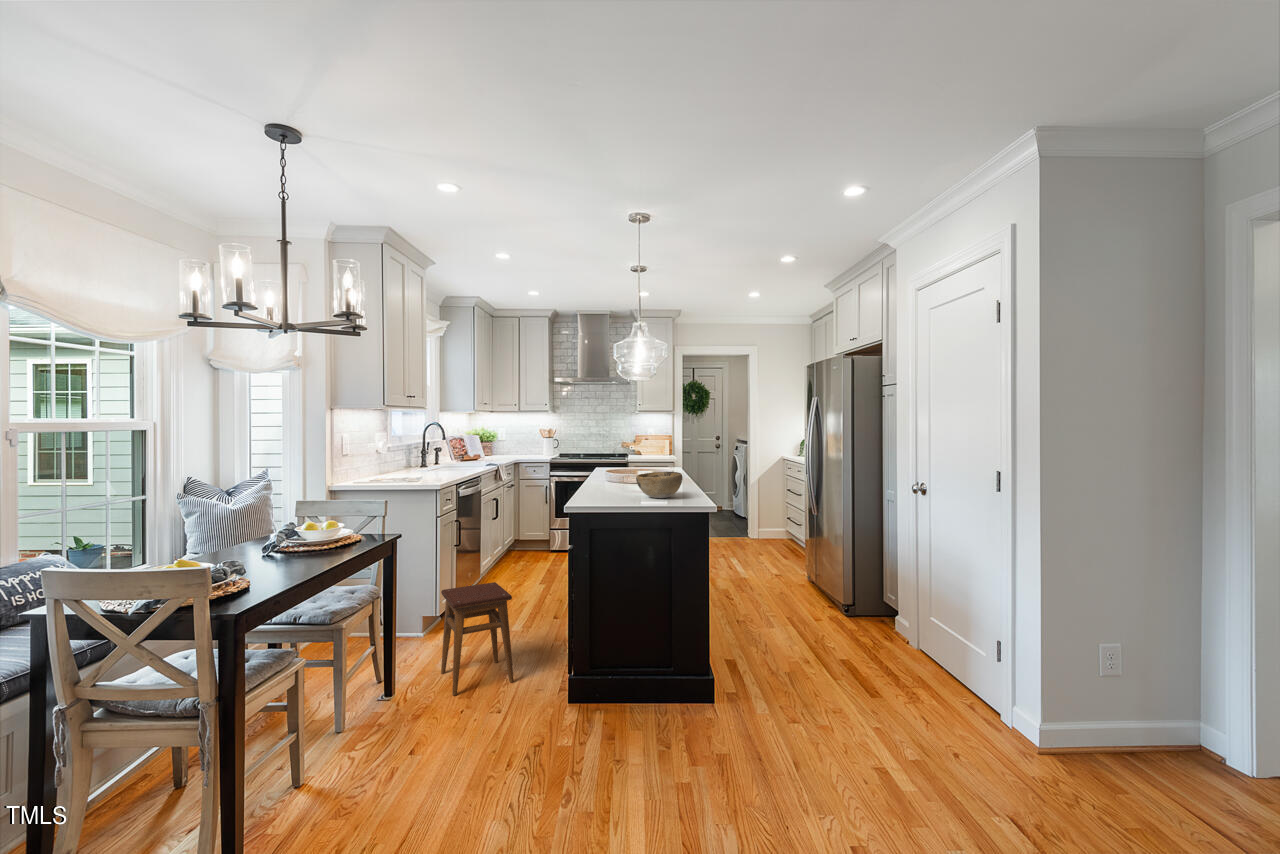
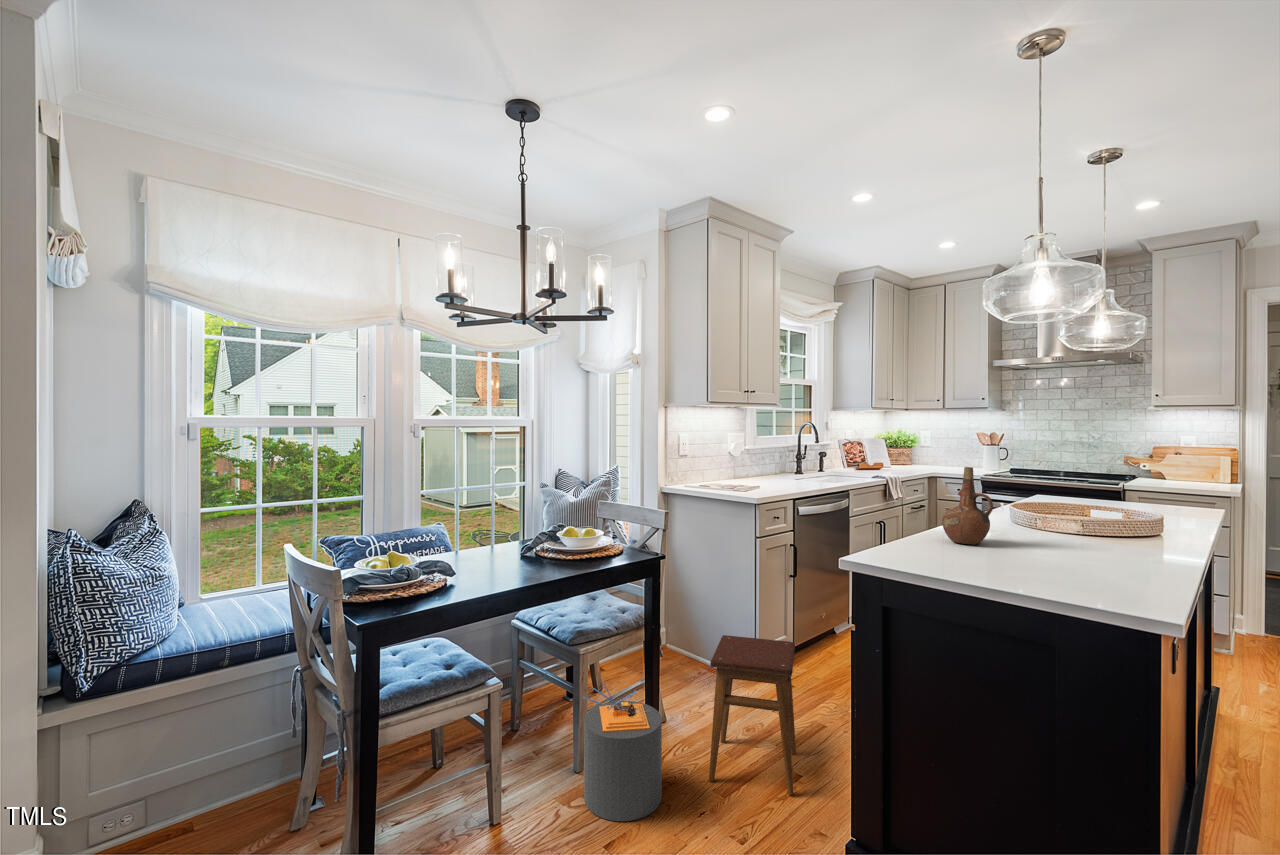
ceramic pitcher: none [596,449,622,494] -> present [942,467,993,544]
decorative bowl: present [636,472,683,498] -> none [1007,515,1116,568]
trash can: none [356,638,430,745] -> present [583,681,662,821]

